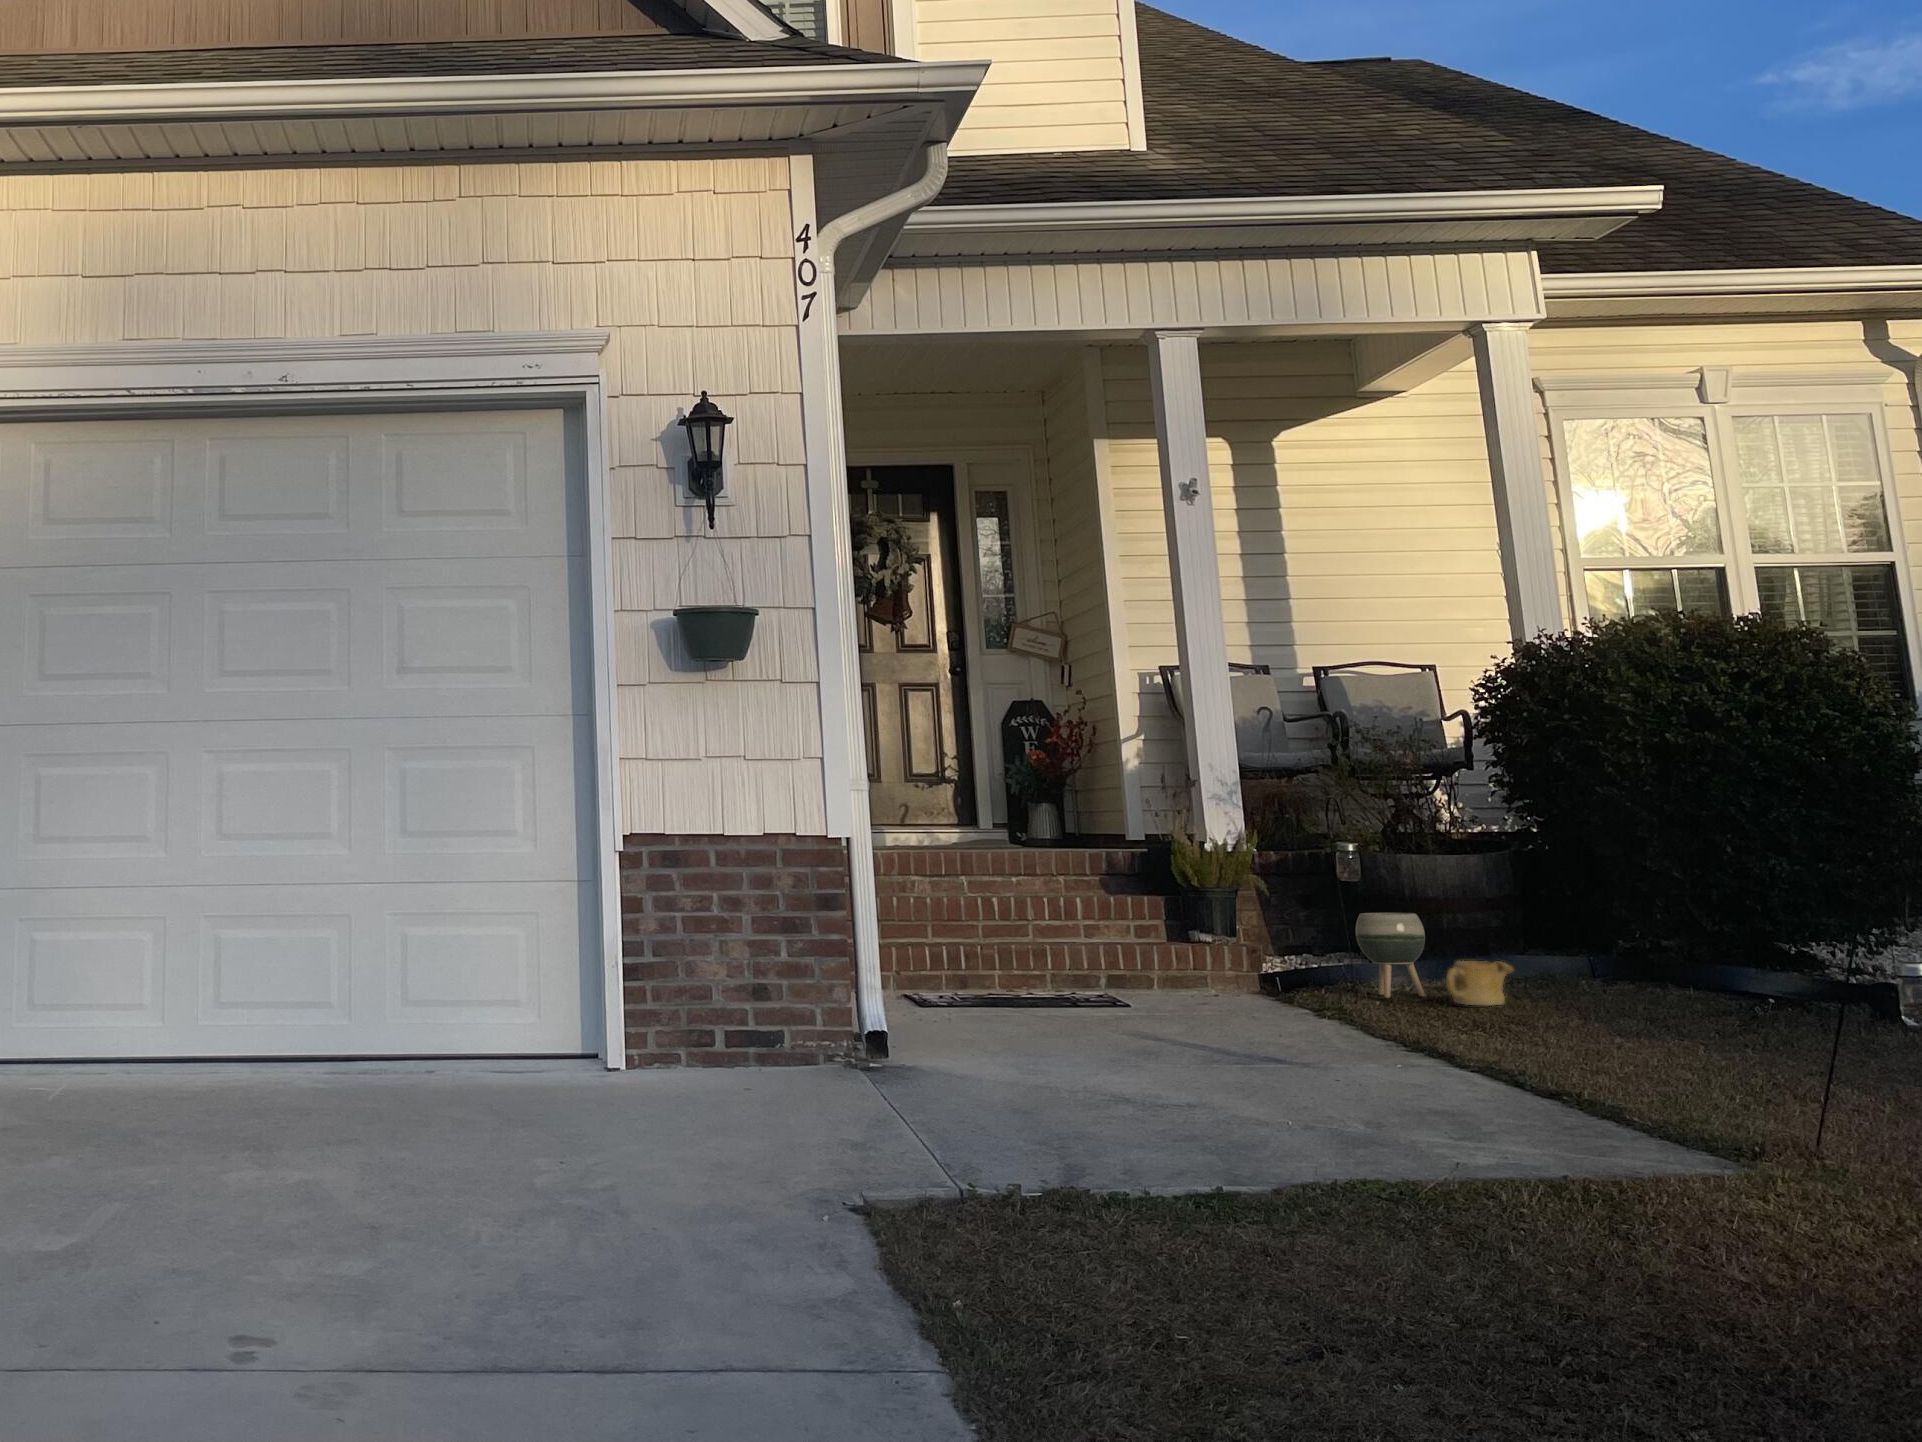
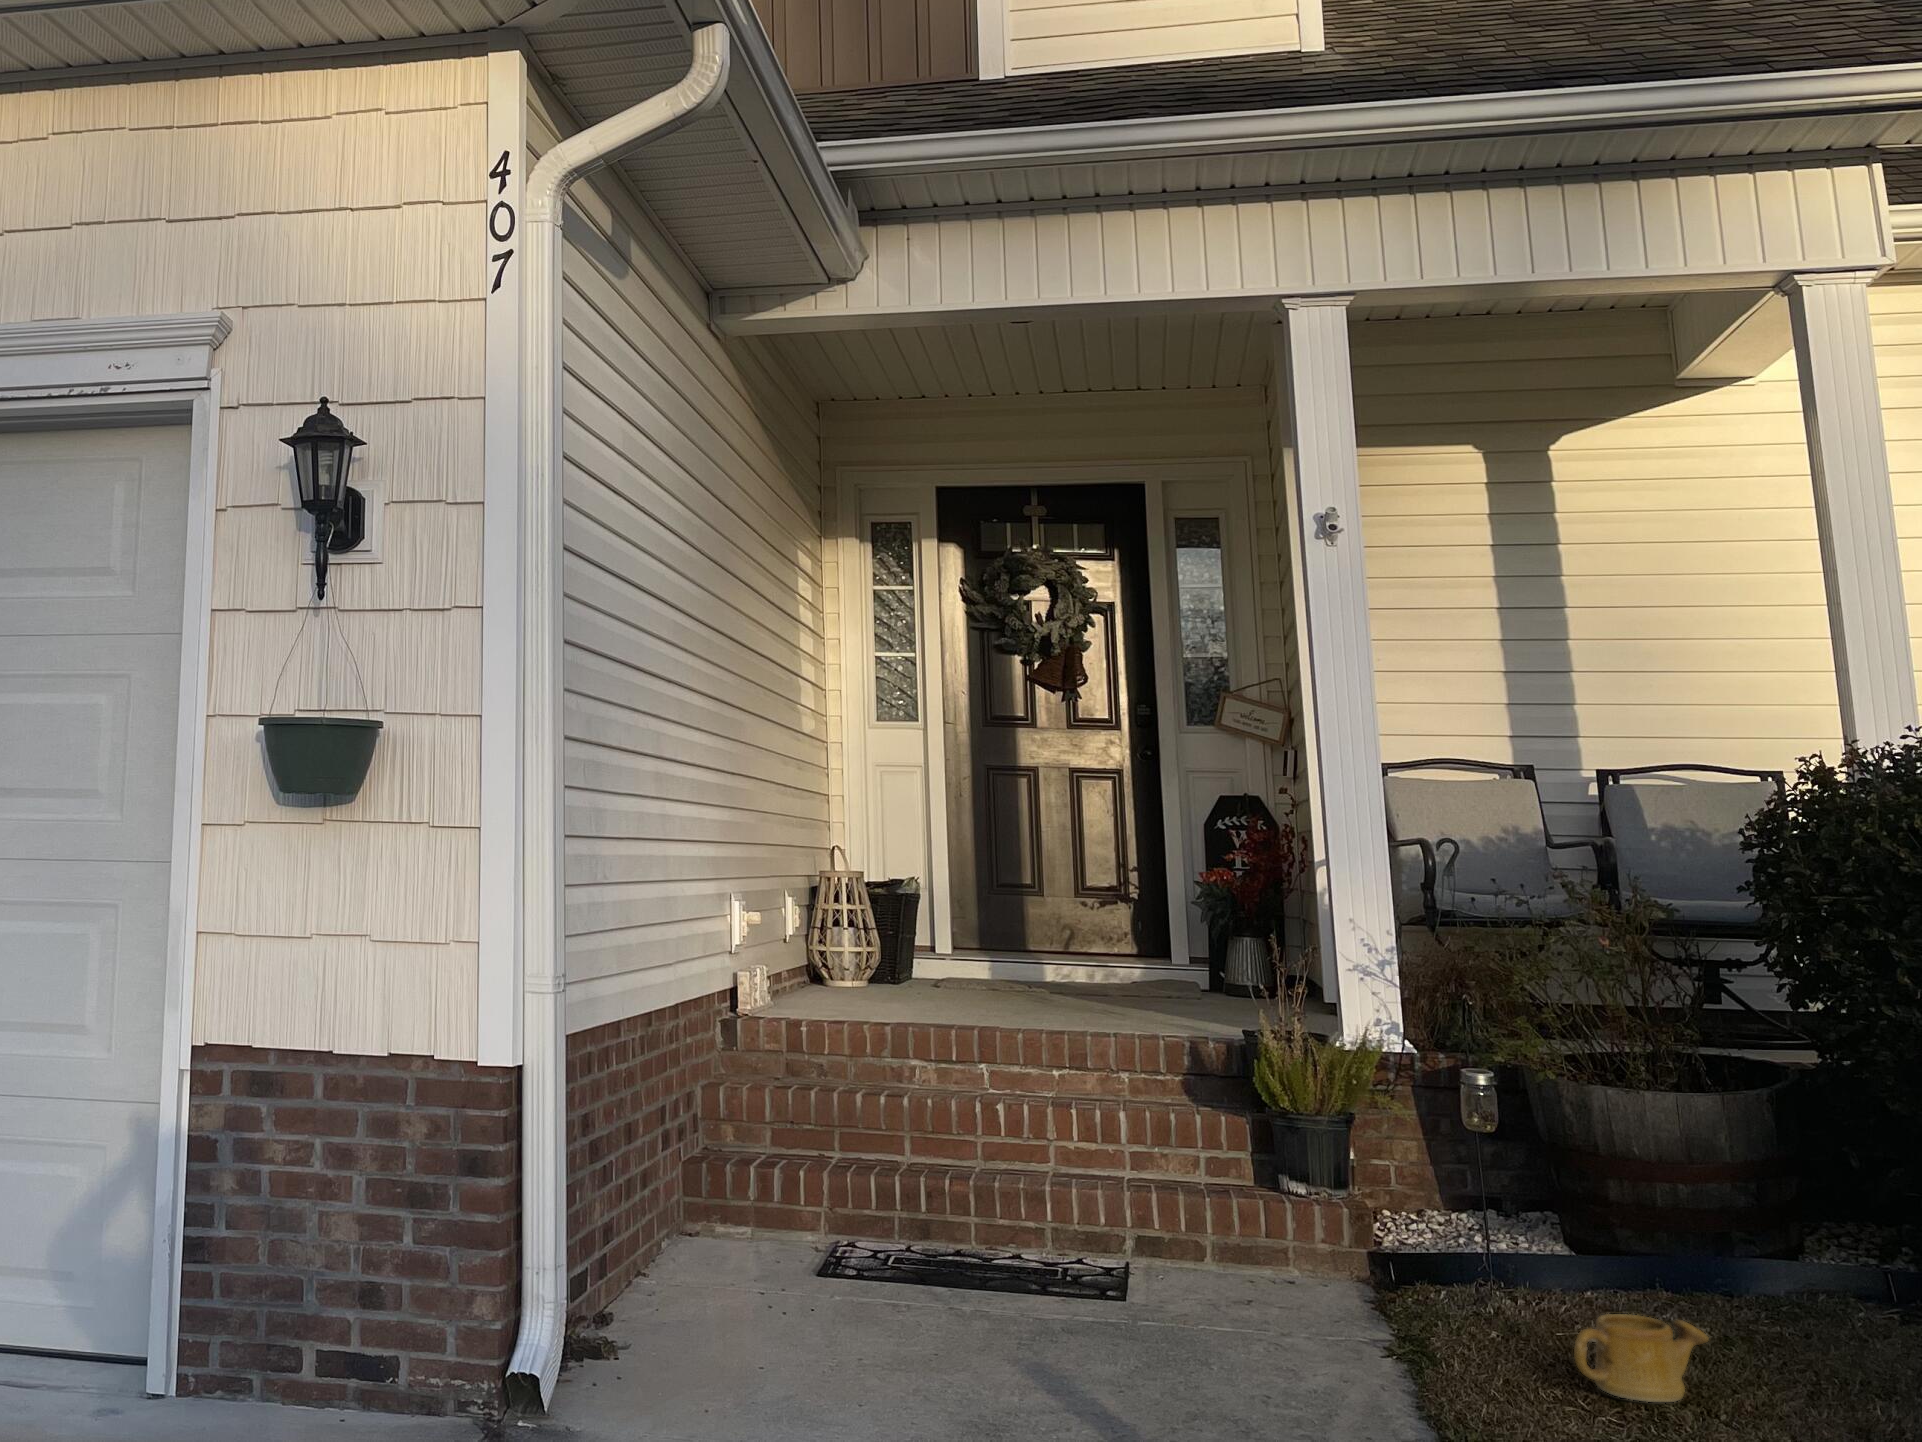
planter: present [1356,913,1425,998] -> none [1462,1204,1576,1355]

